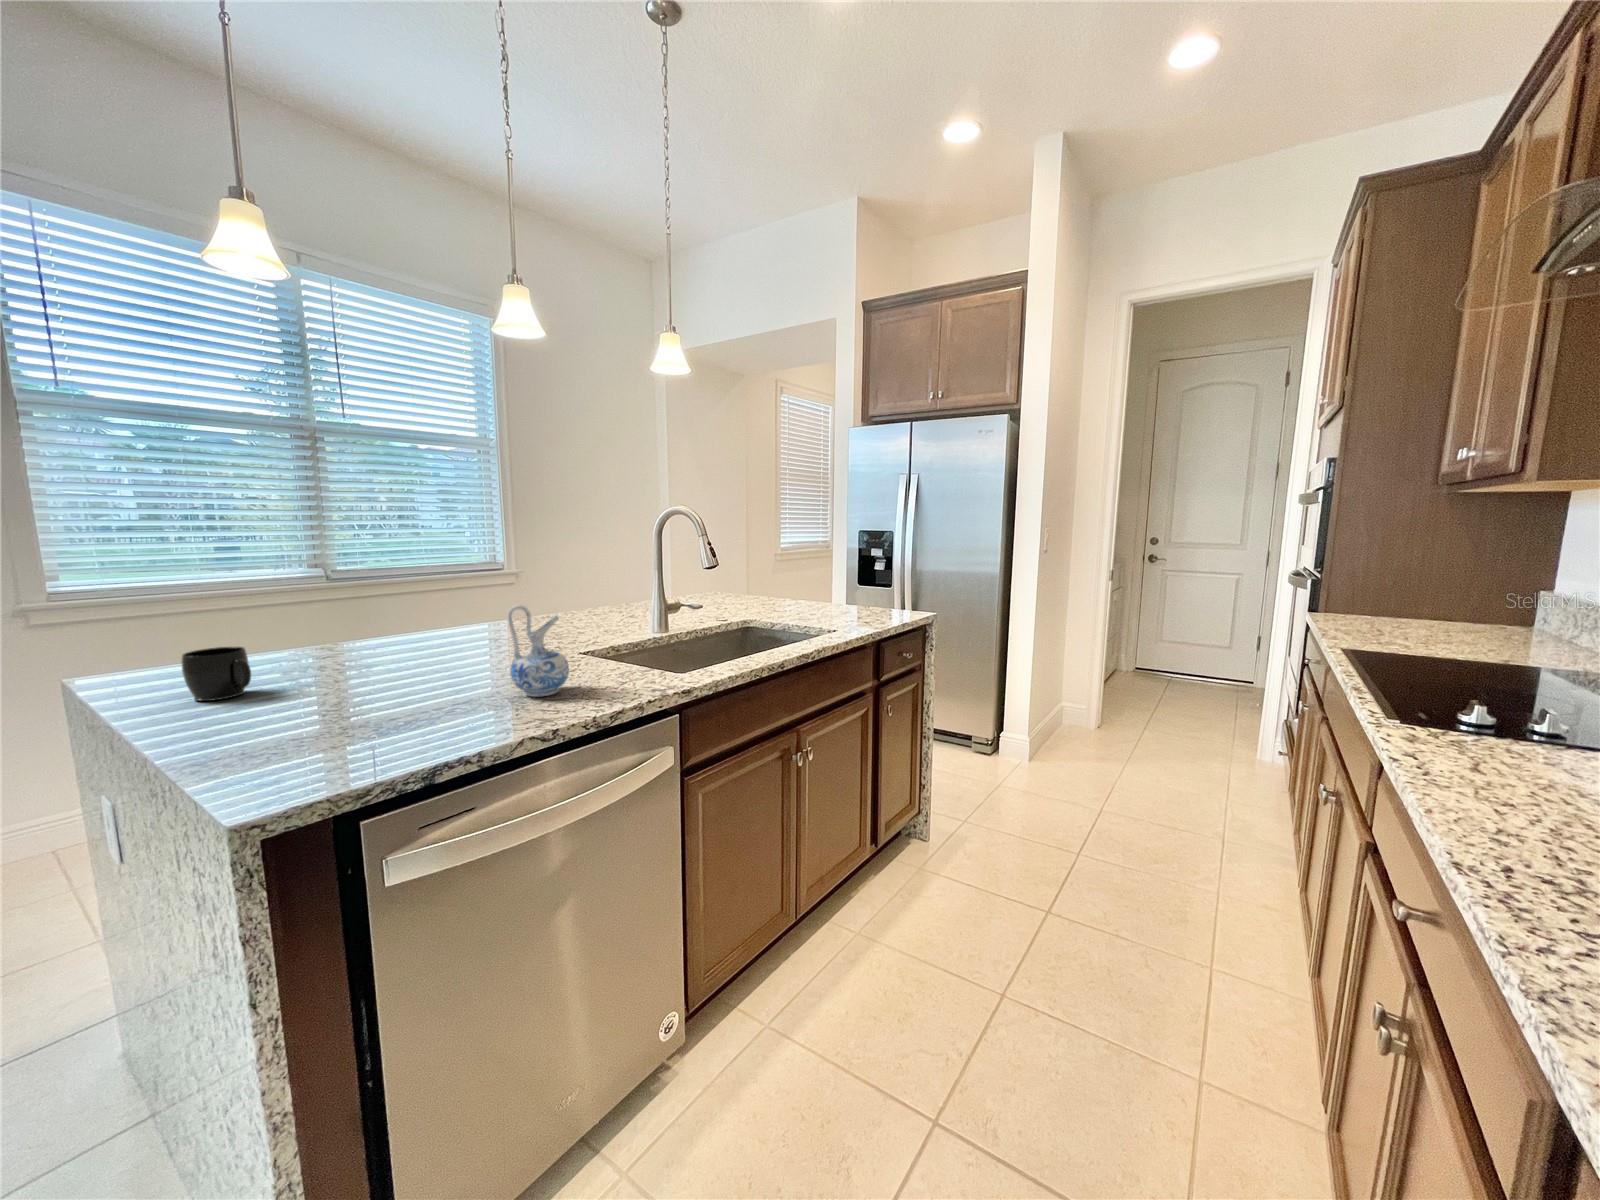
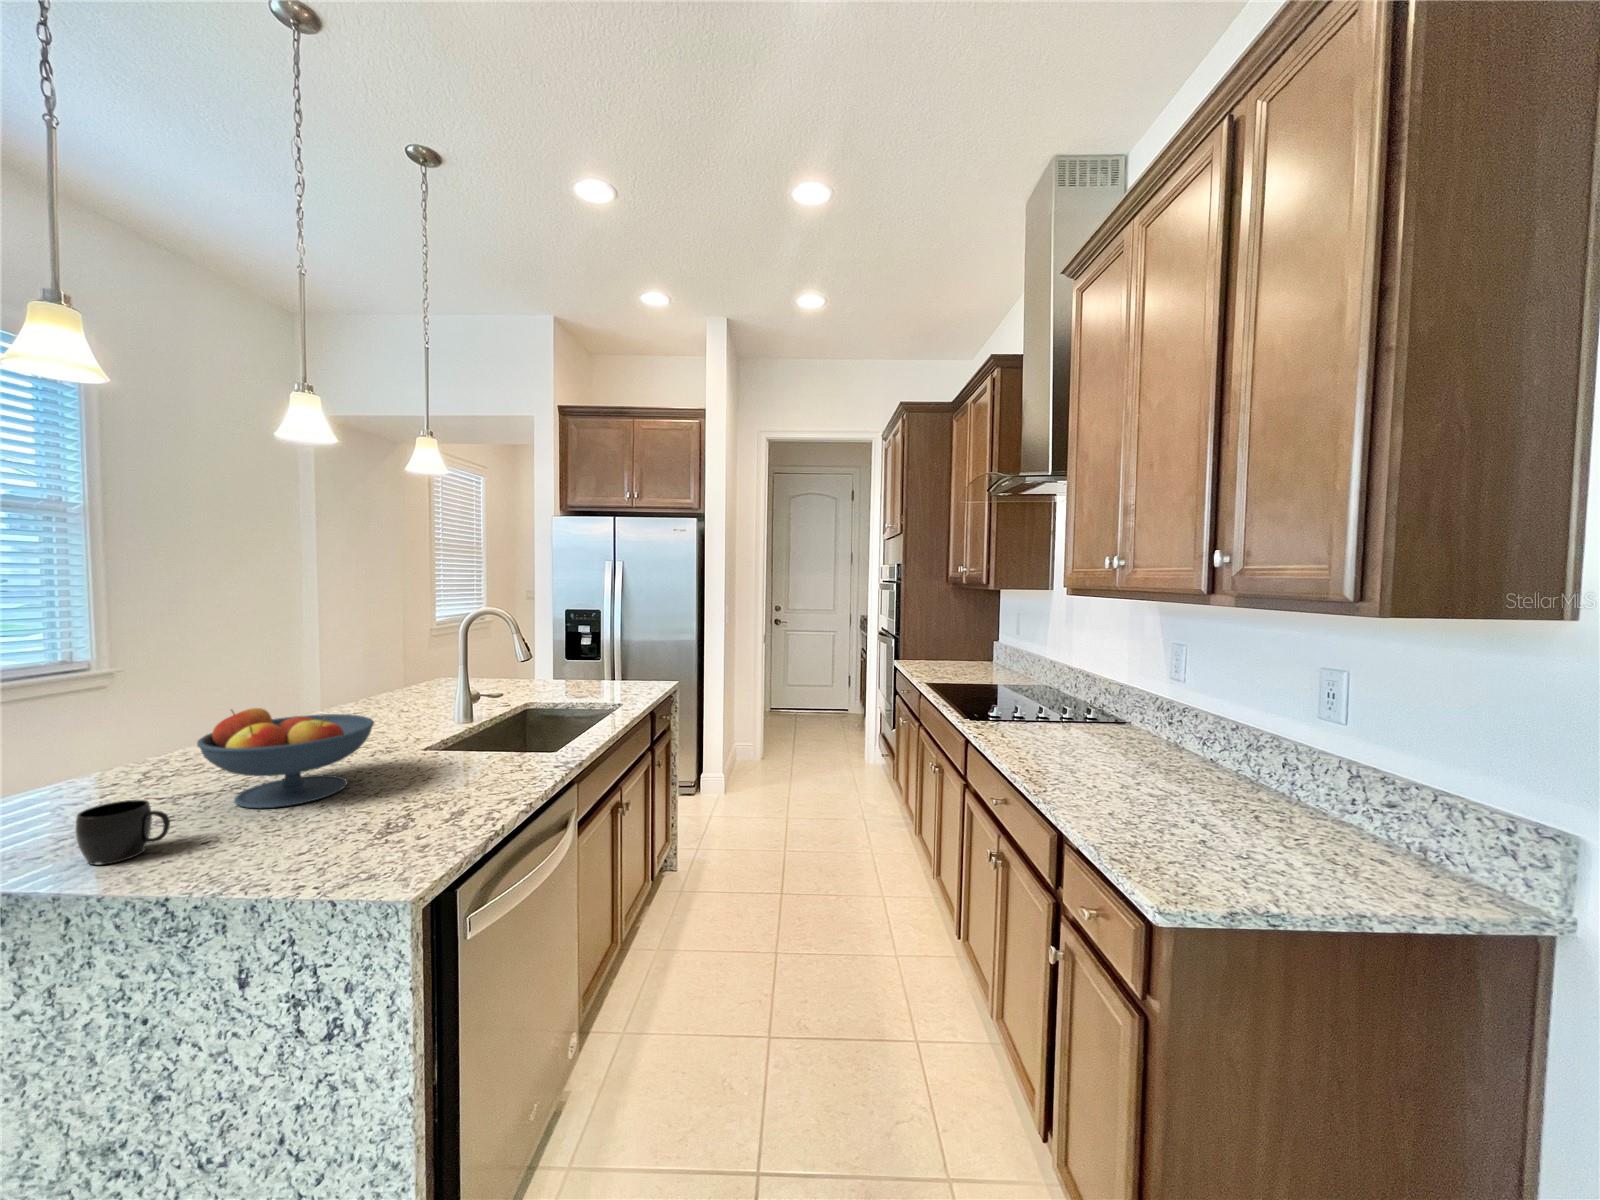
fruit bowl: none [328,578,492,677] -> present [197,708,374,808]
ceramic pitcher: present [507,605,569,697] -> none [454,717,504,793]

